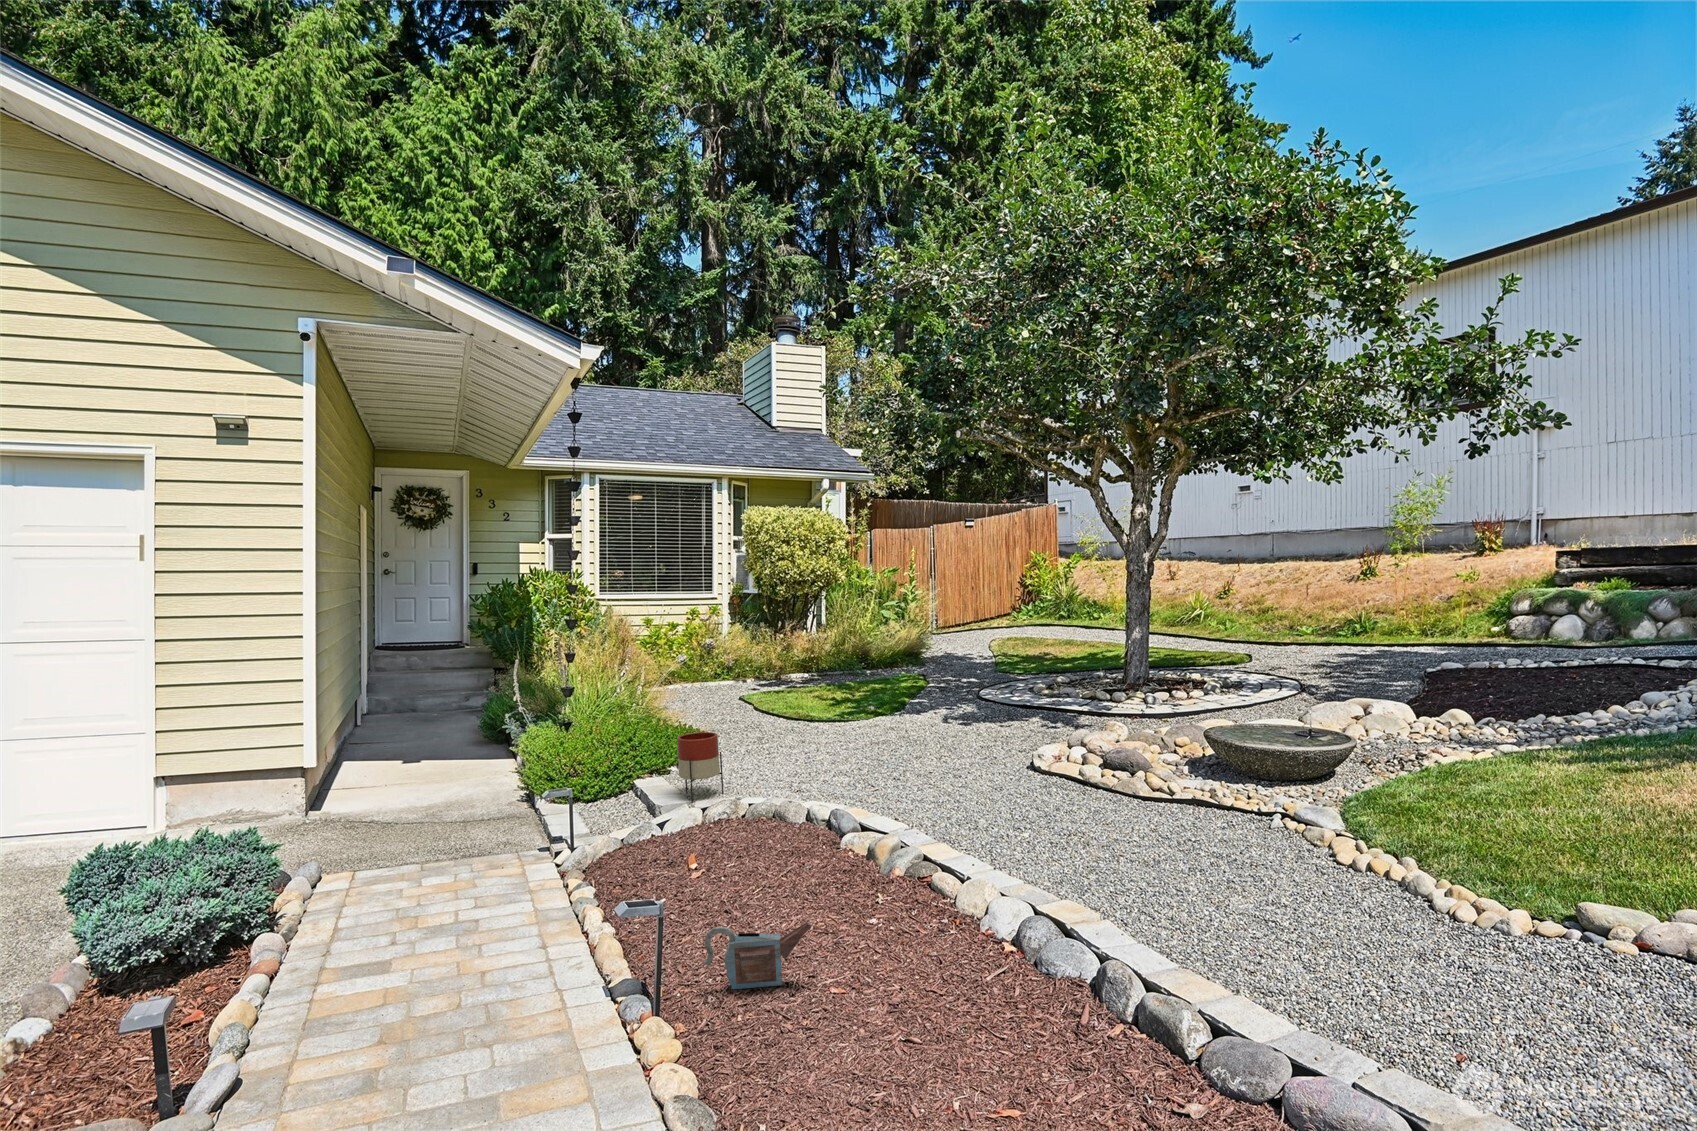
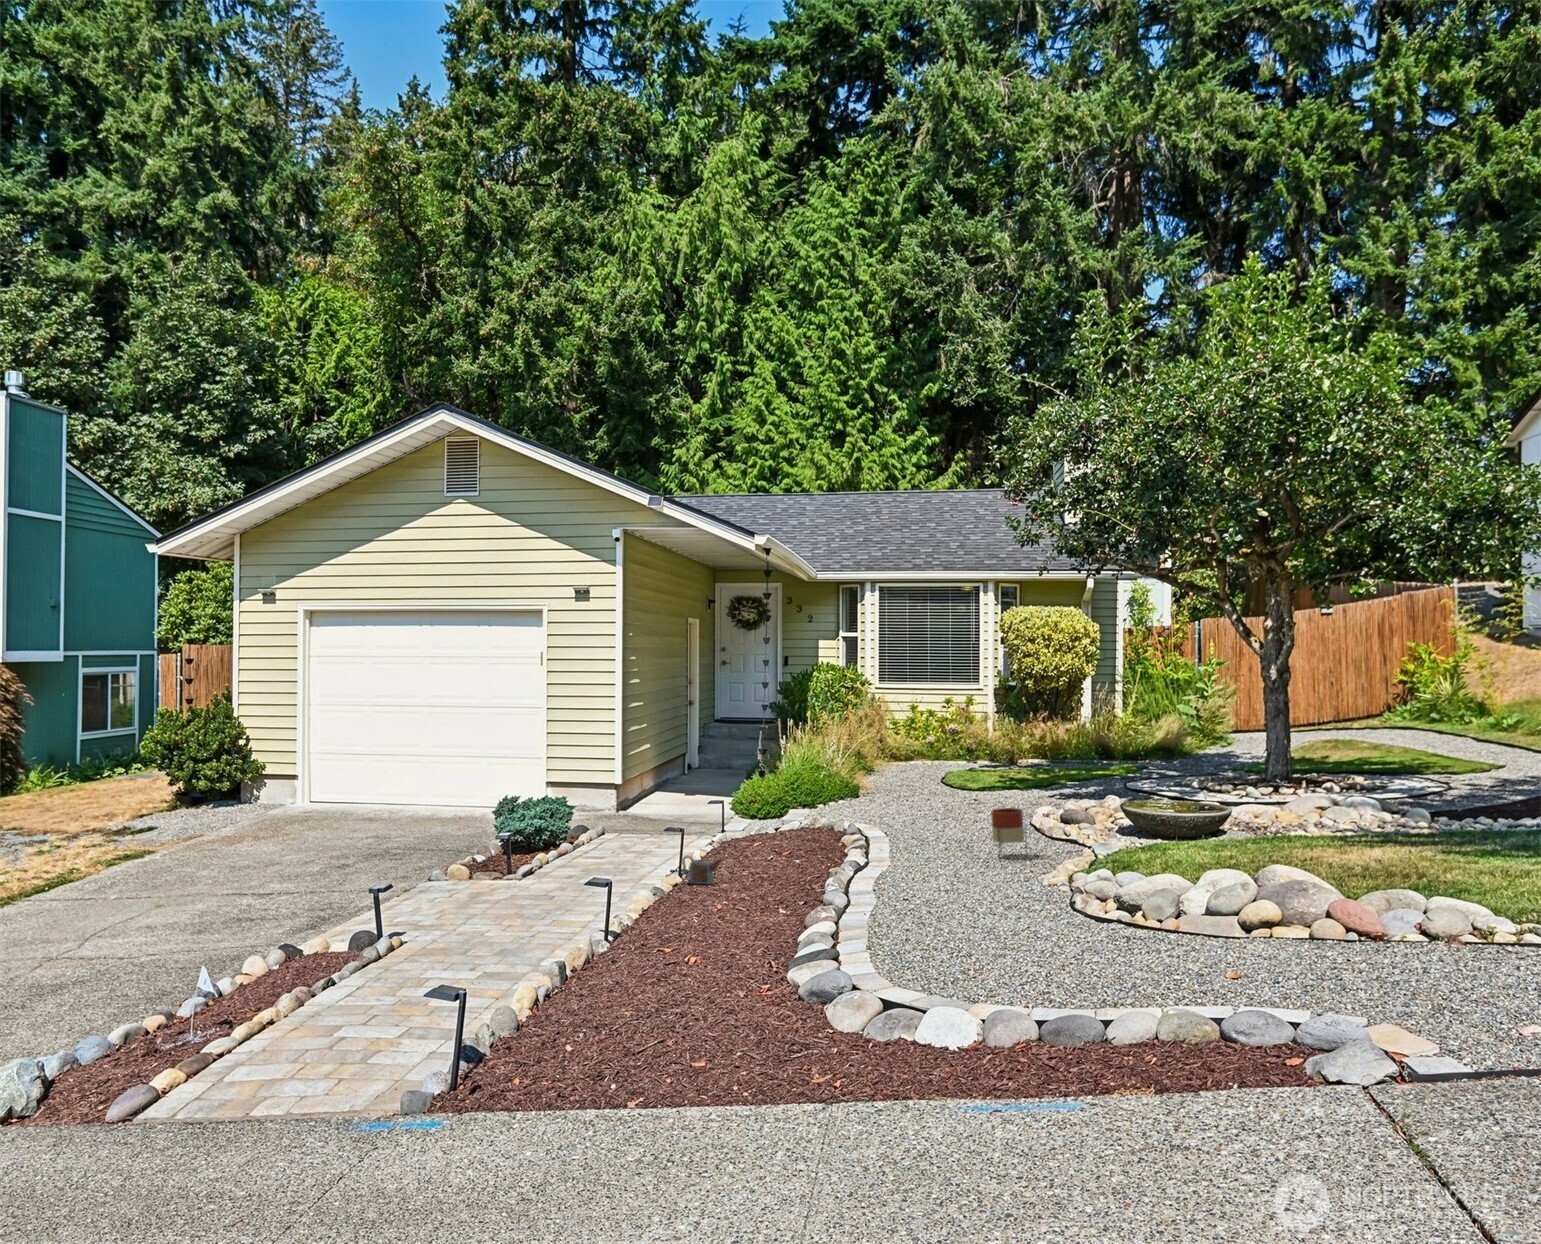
planter: present [677,732,723,803] -> present [991,808,1026,848]

